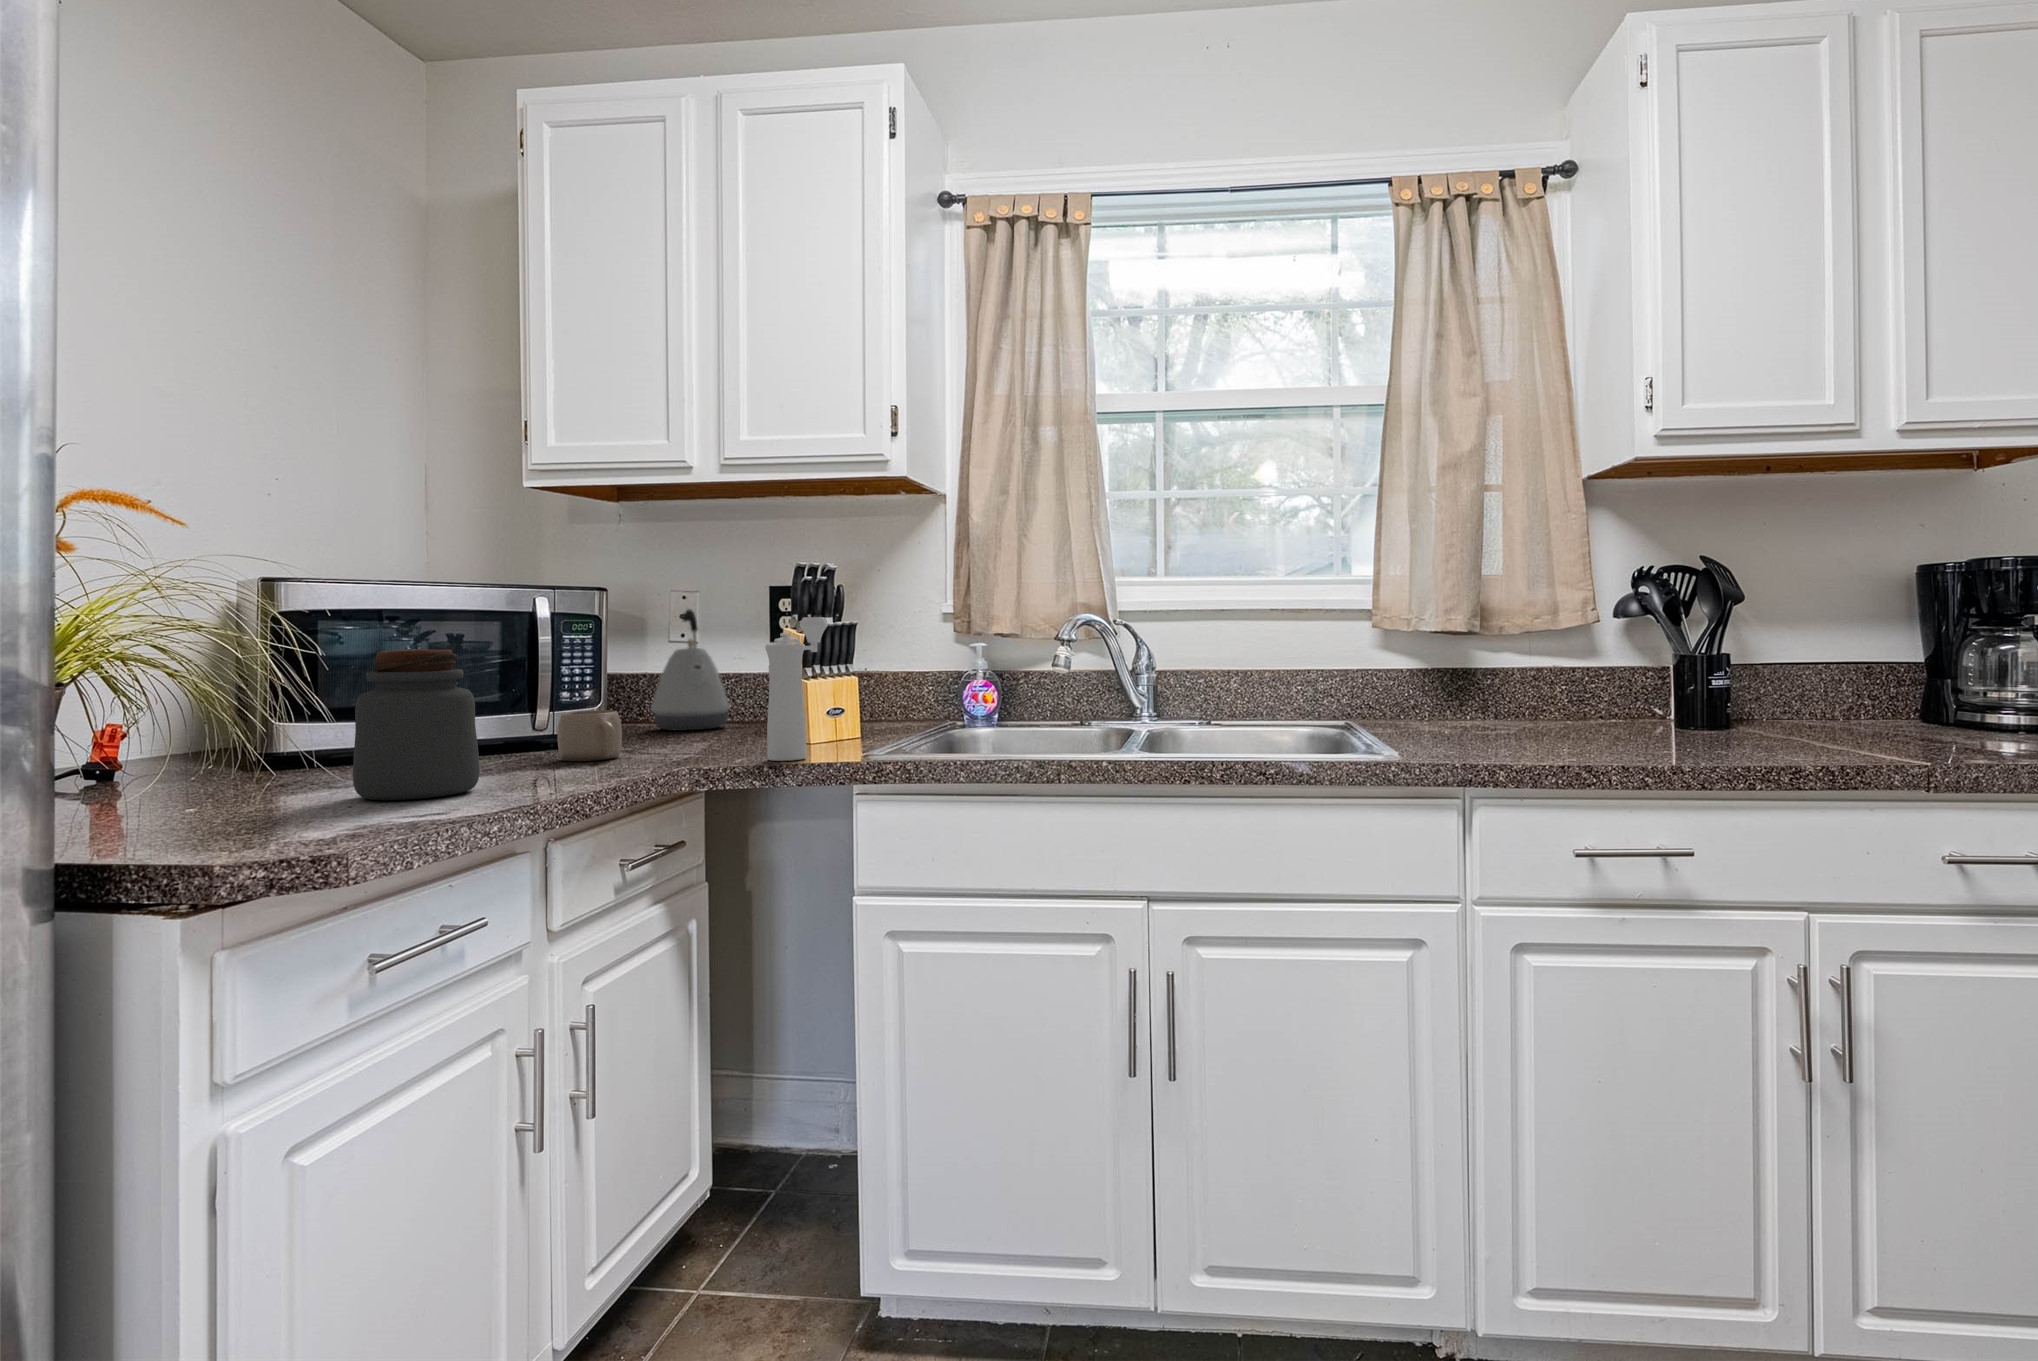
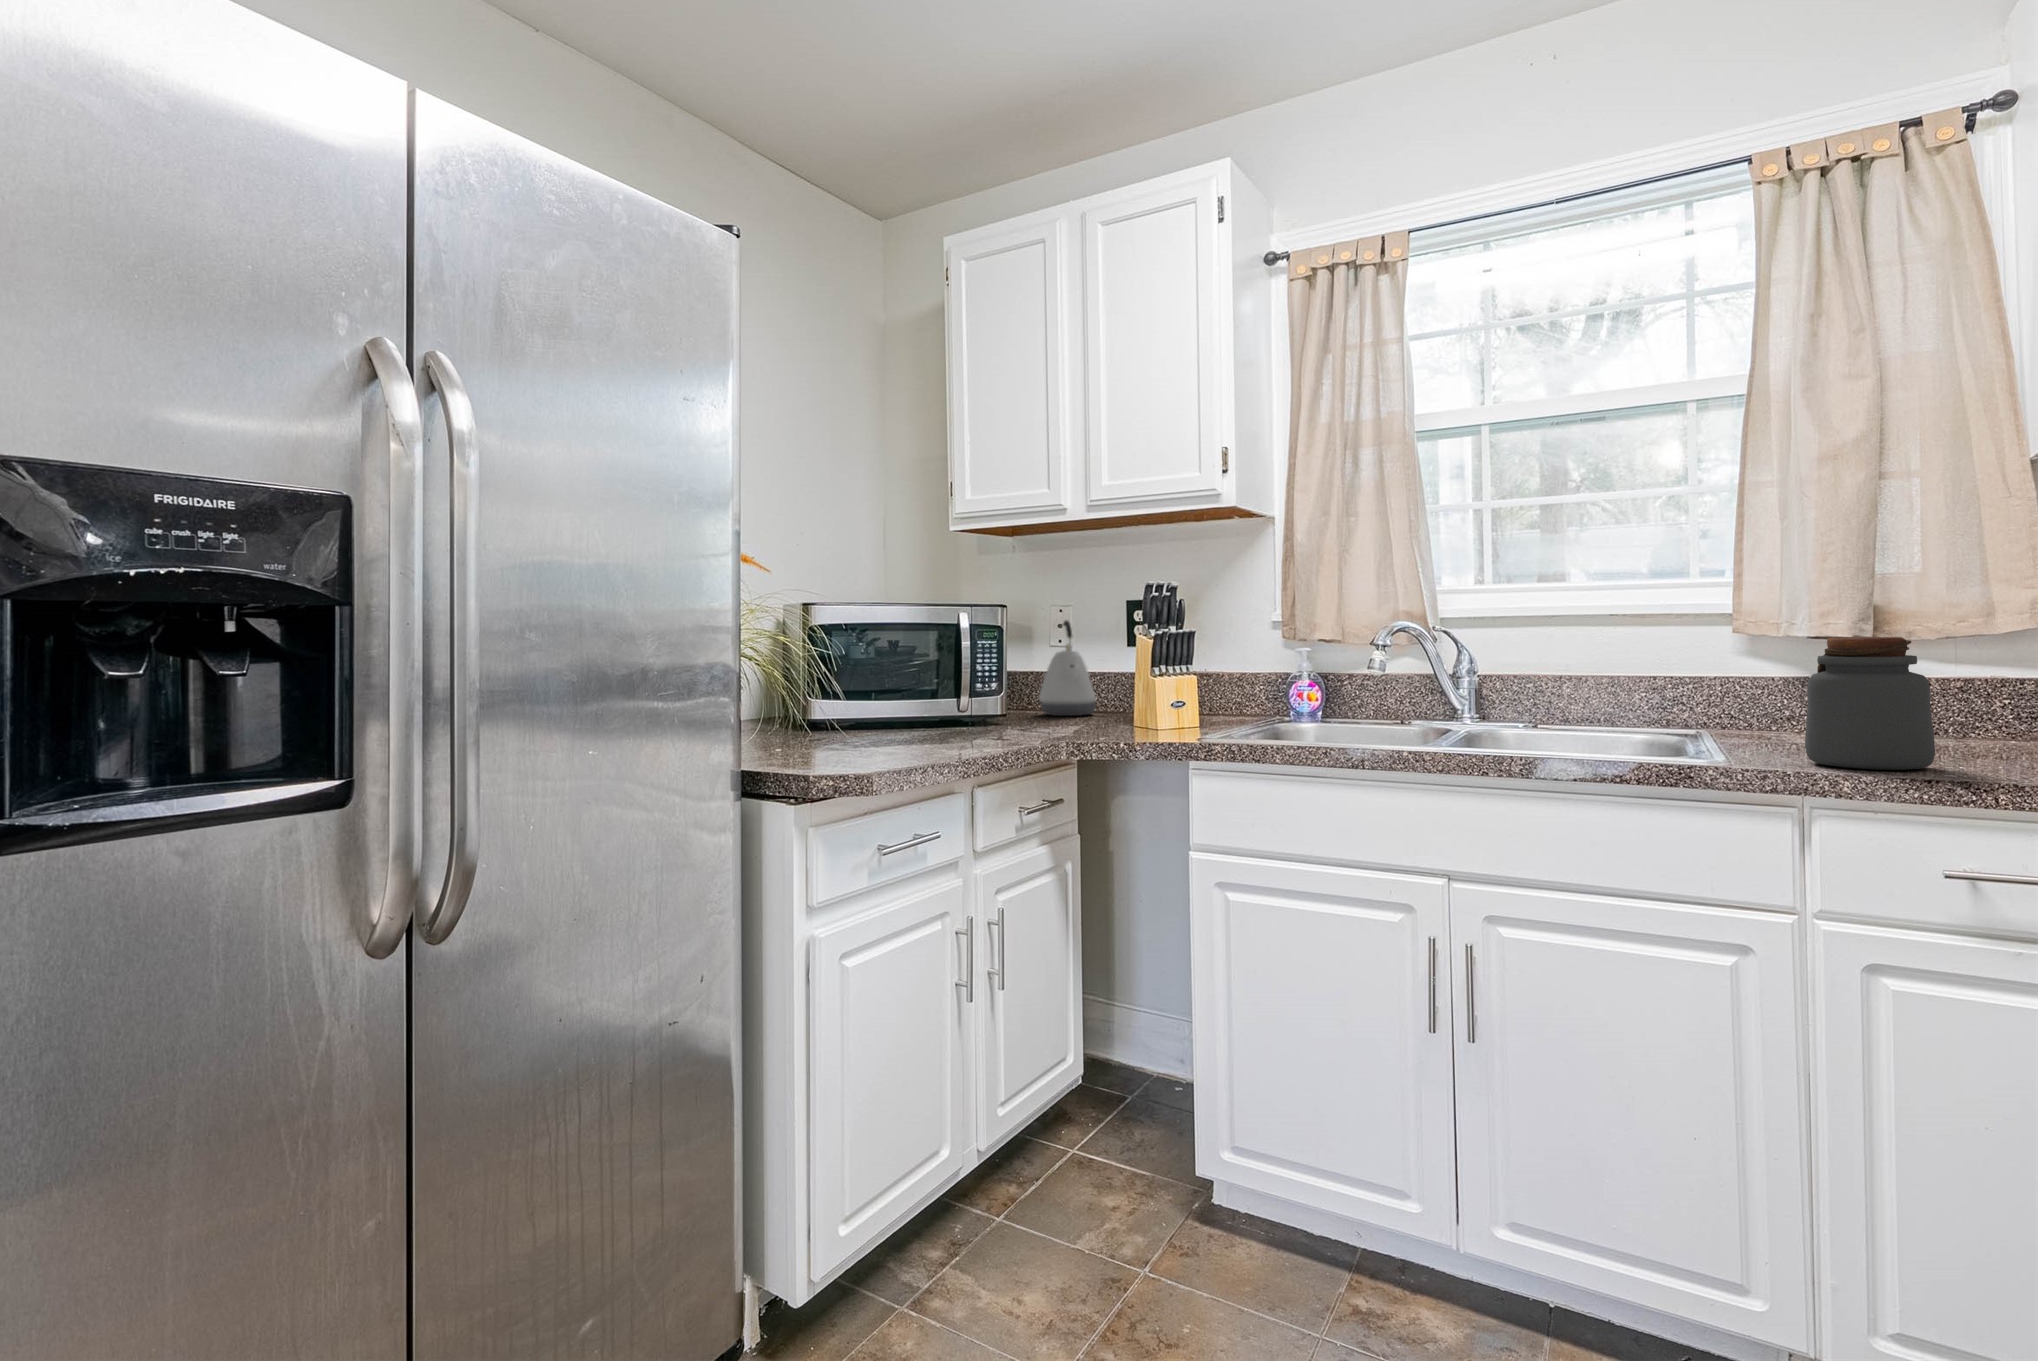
pepper mill: present [765,617,828,761] -> none [1117,627,1168,741]
jar: present [353,649,480,800] -> present [1805,637,1935,770]
mug: present [557,710,622,761] -> none [972,698,1015,735]

